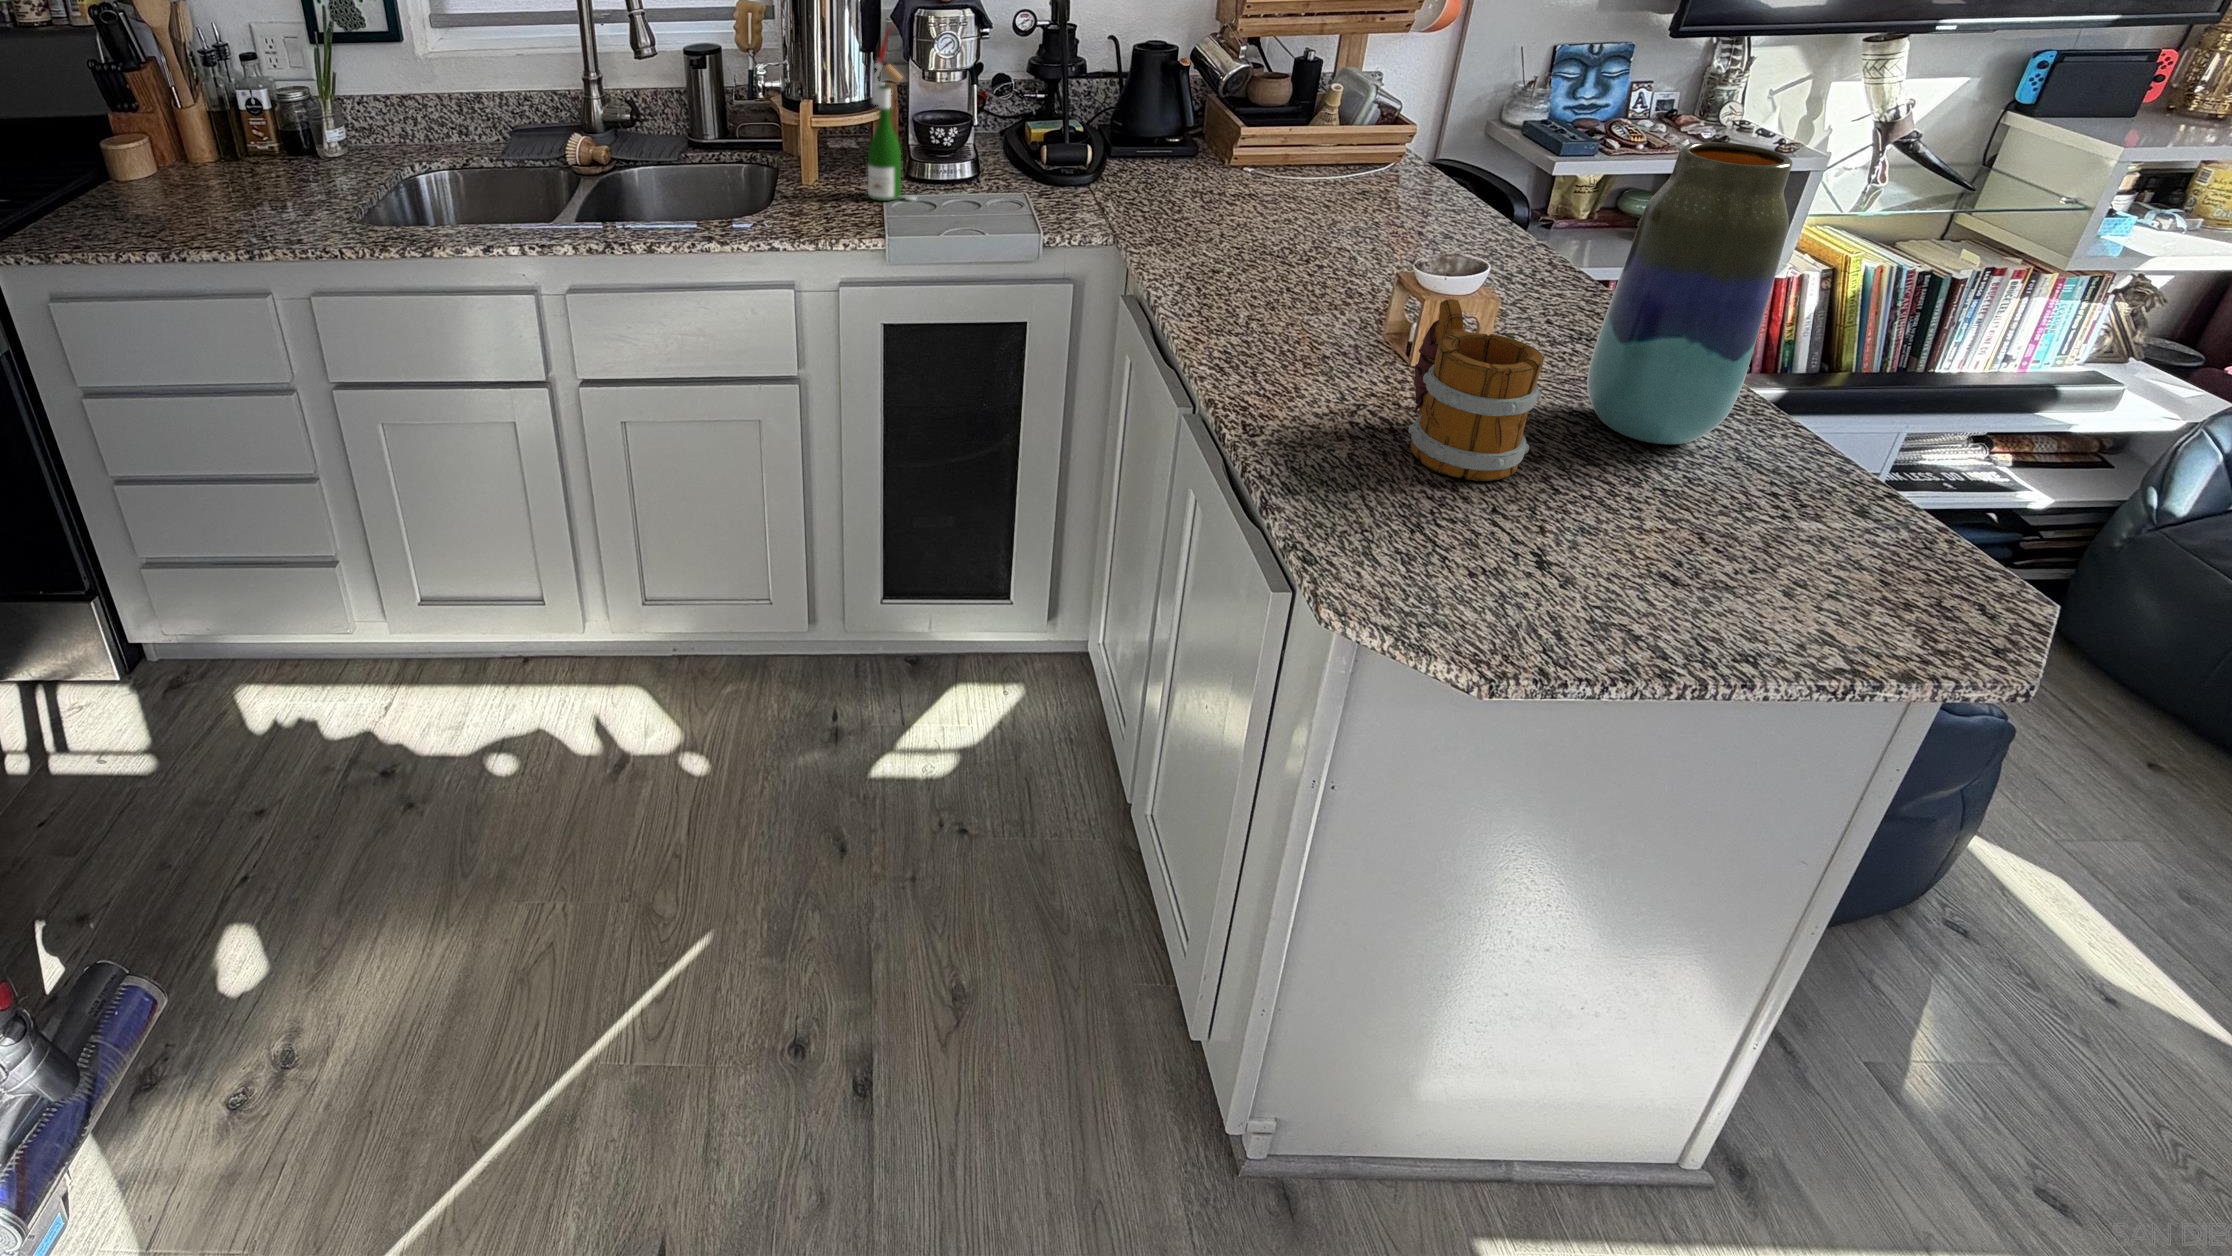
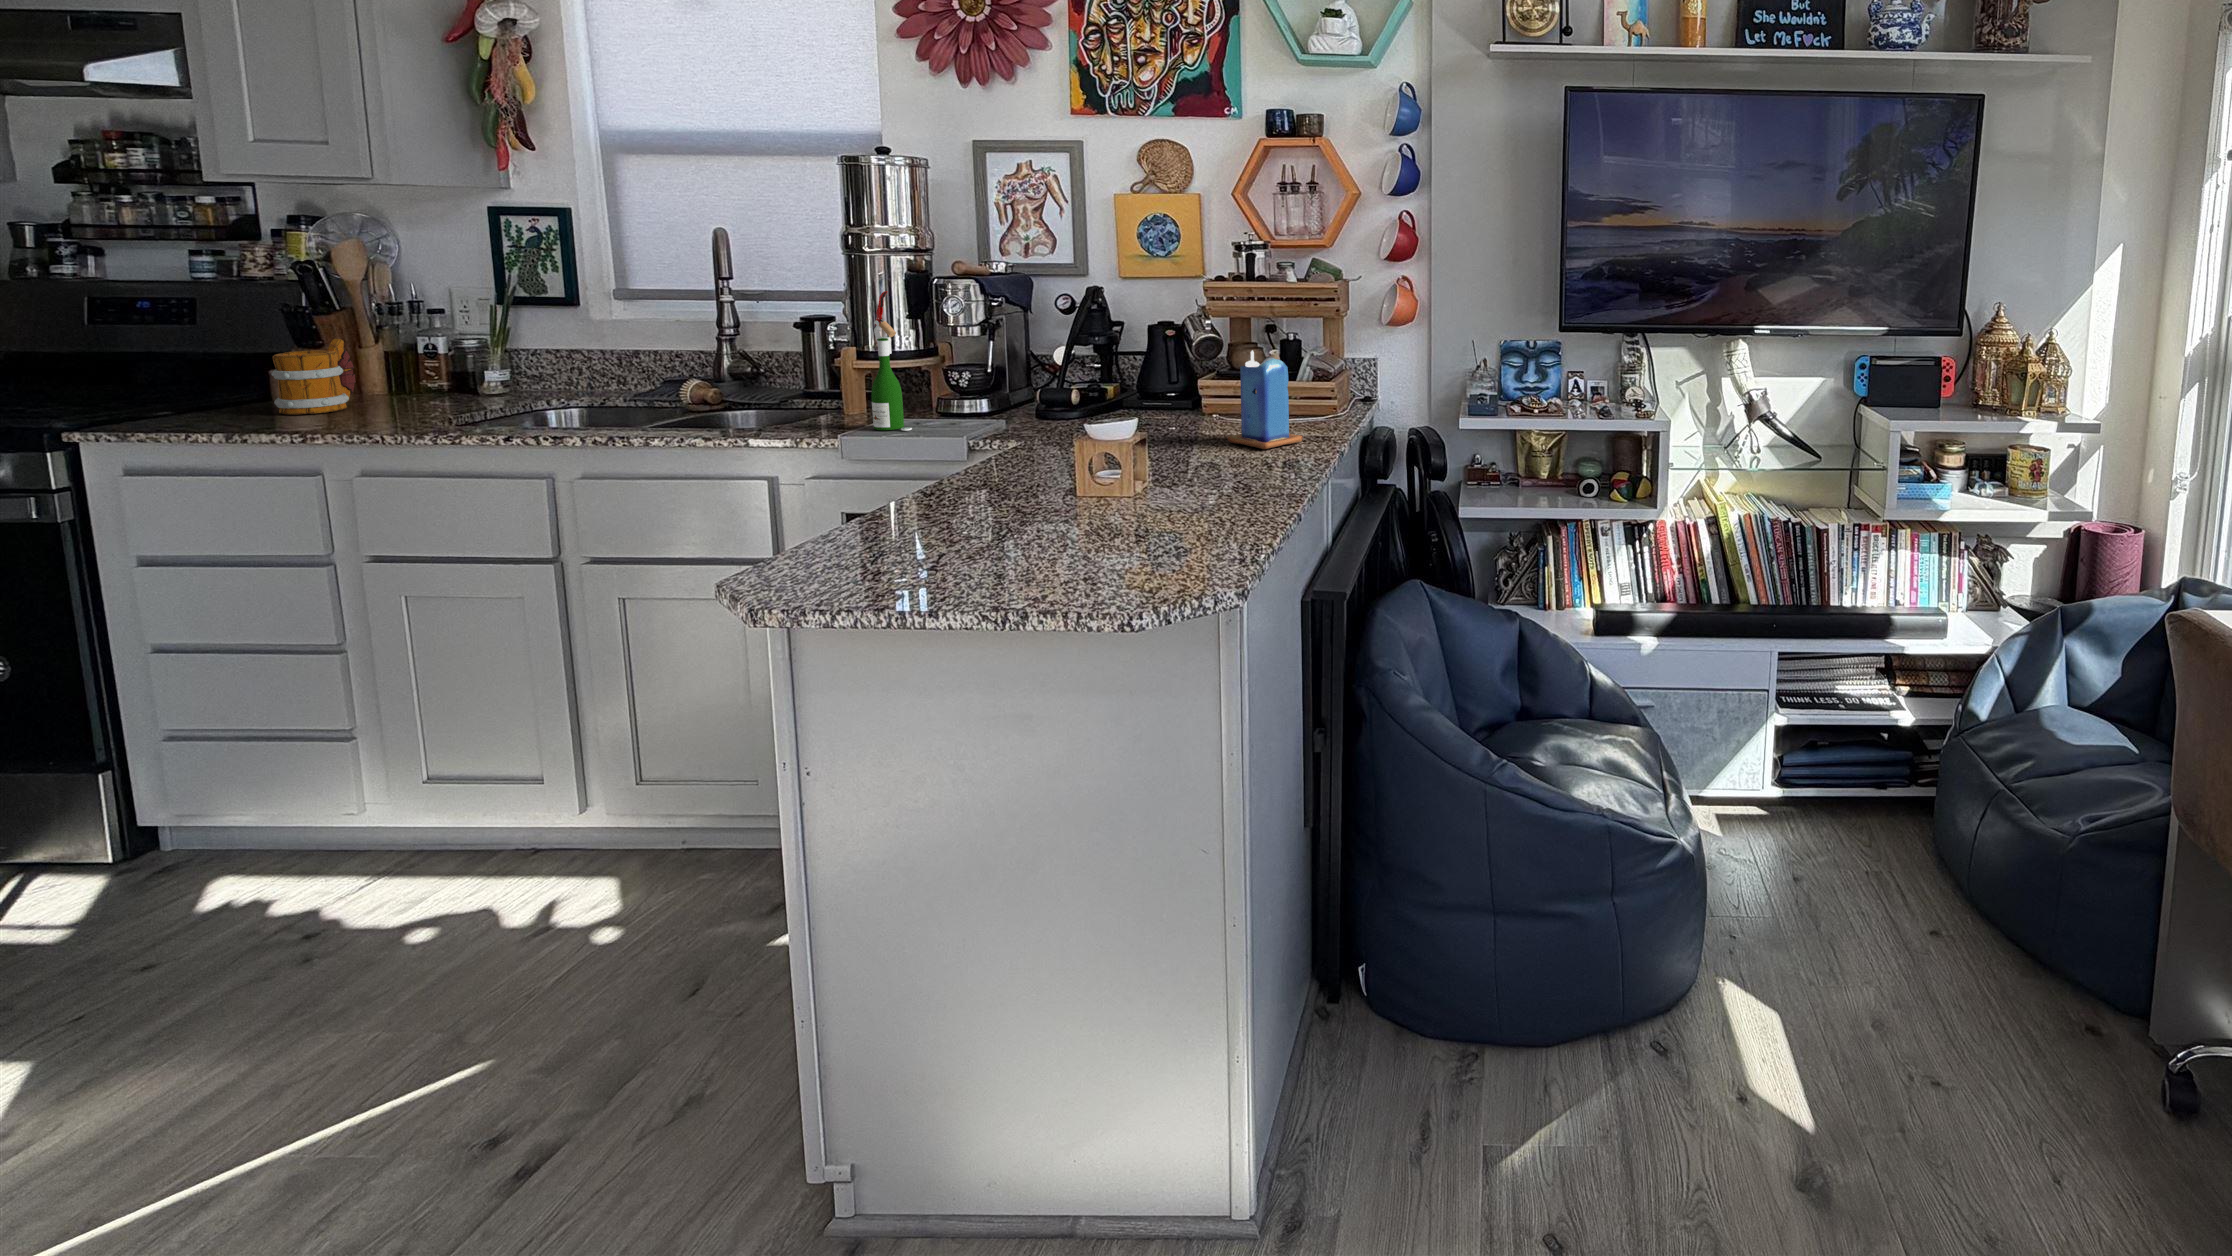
candle: none [1325,87,1414,216] -> present [1228,350,1302,449]
vase: present [1587,142,1792,445] -> none [1093,340,1193,563]
mug: present [1409,299,1544,481] -> present [271,339,356,415]

